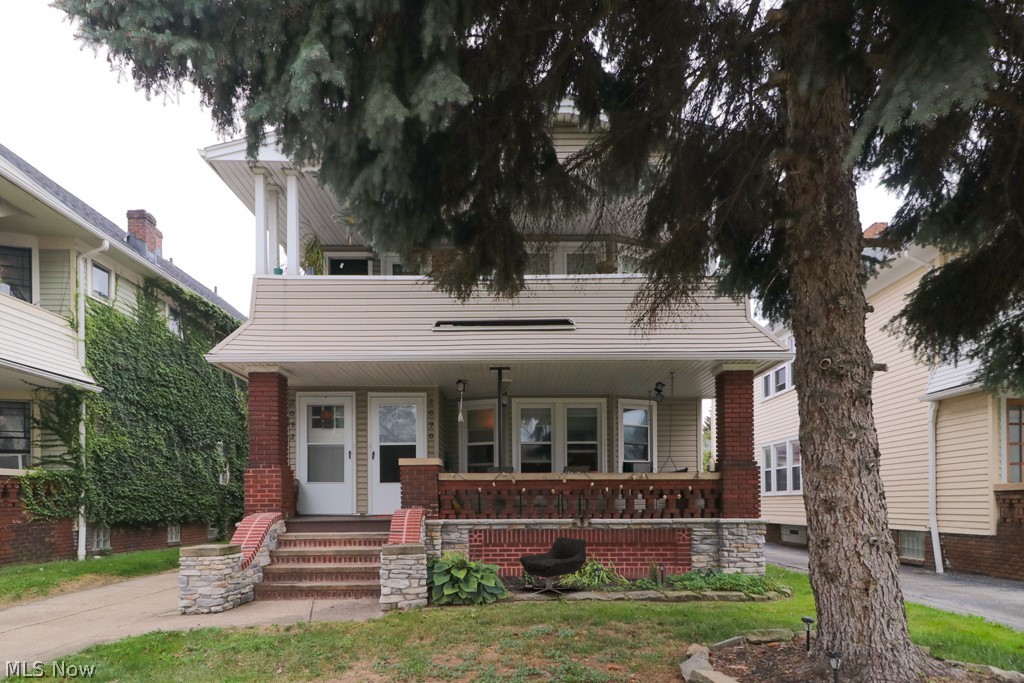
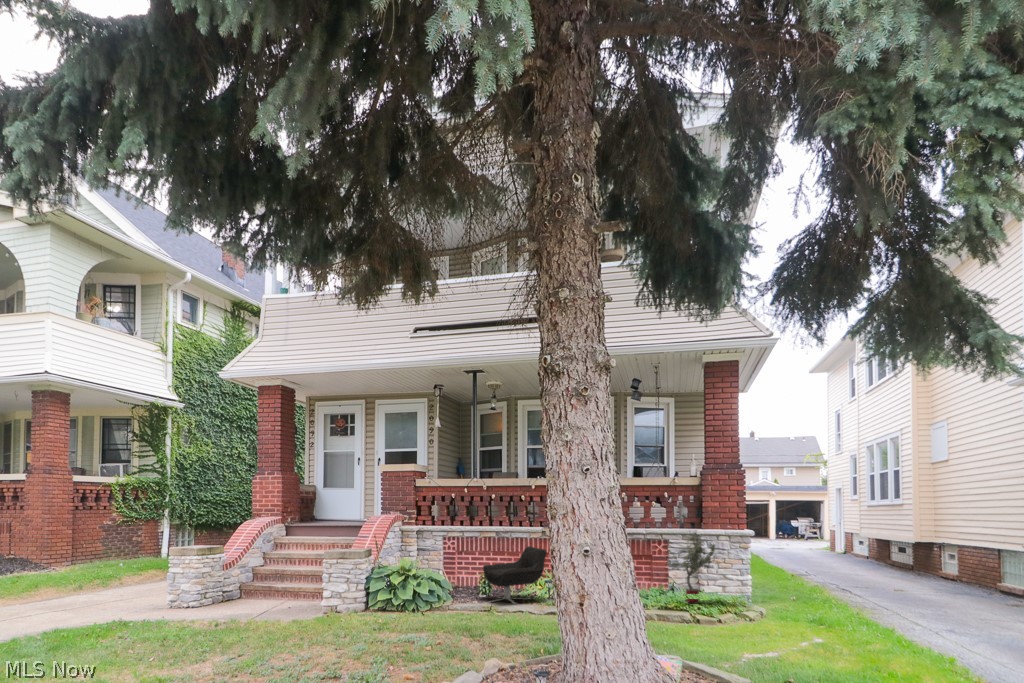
potted tree: none [695,521,748,586] -> present [668,534,715,604]

